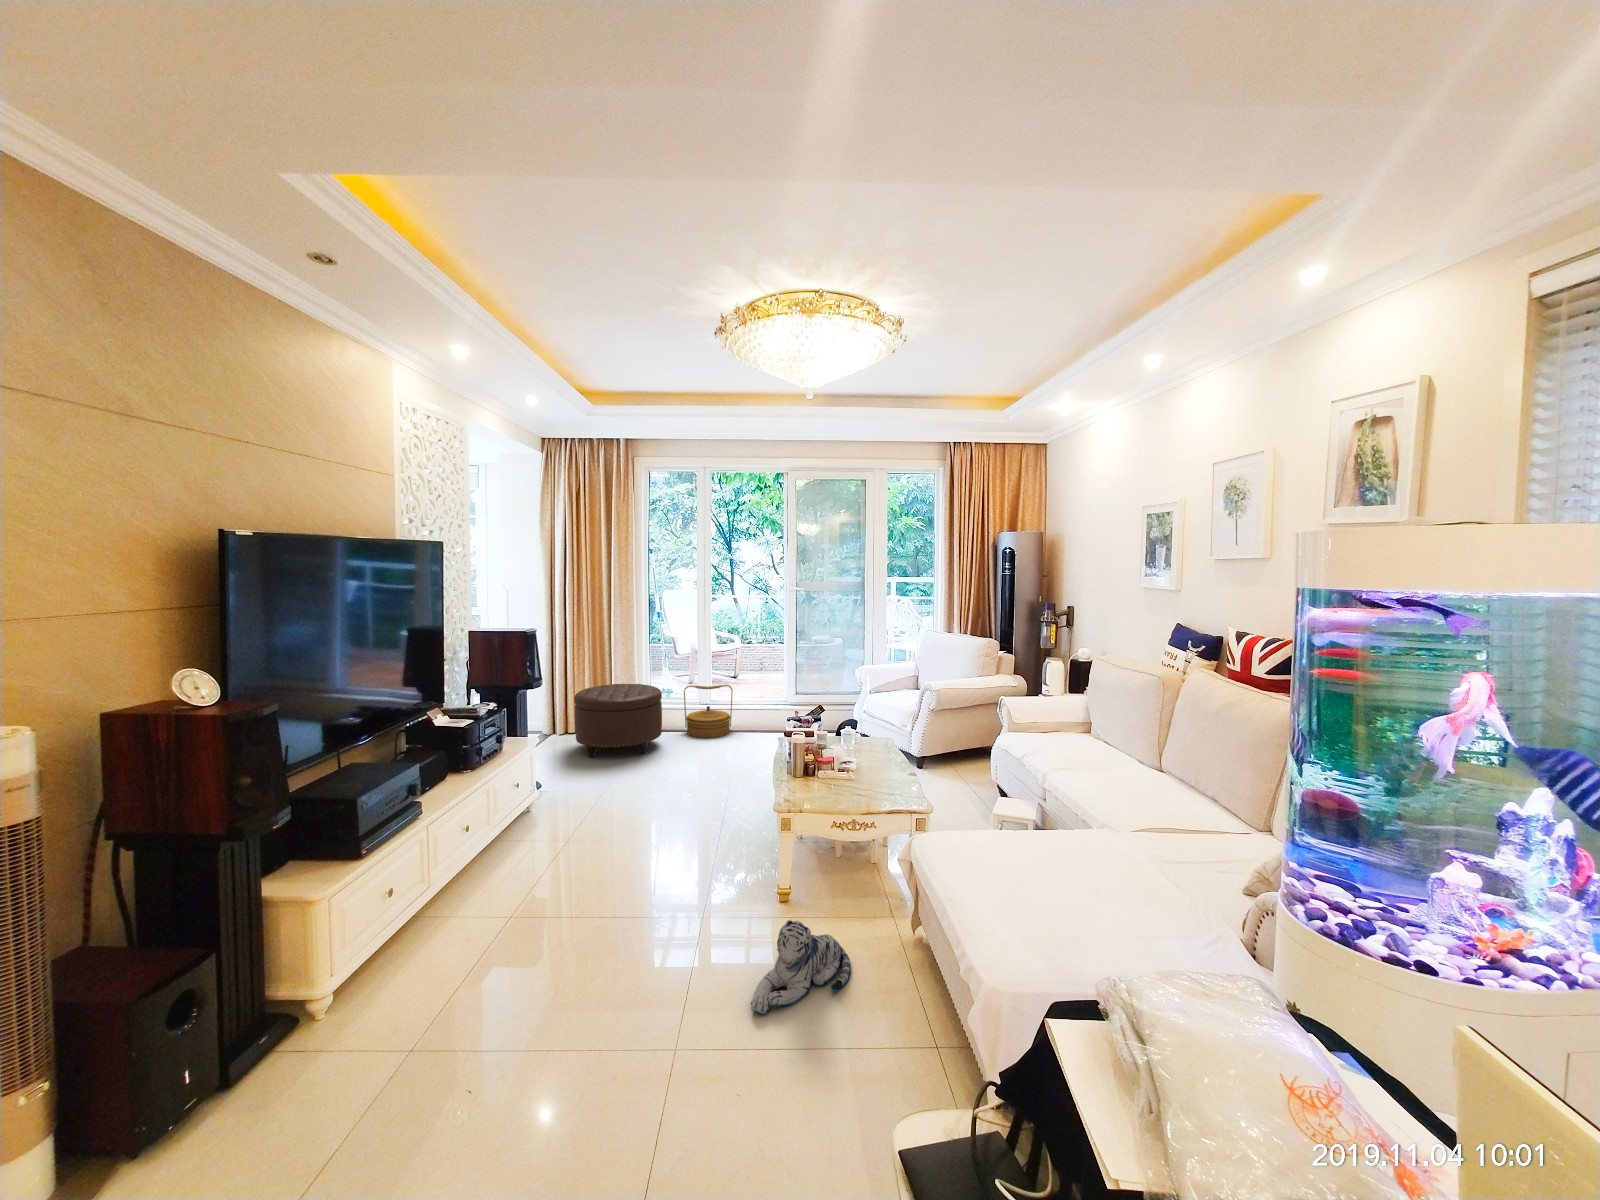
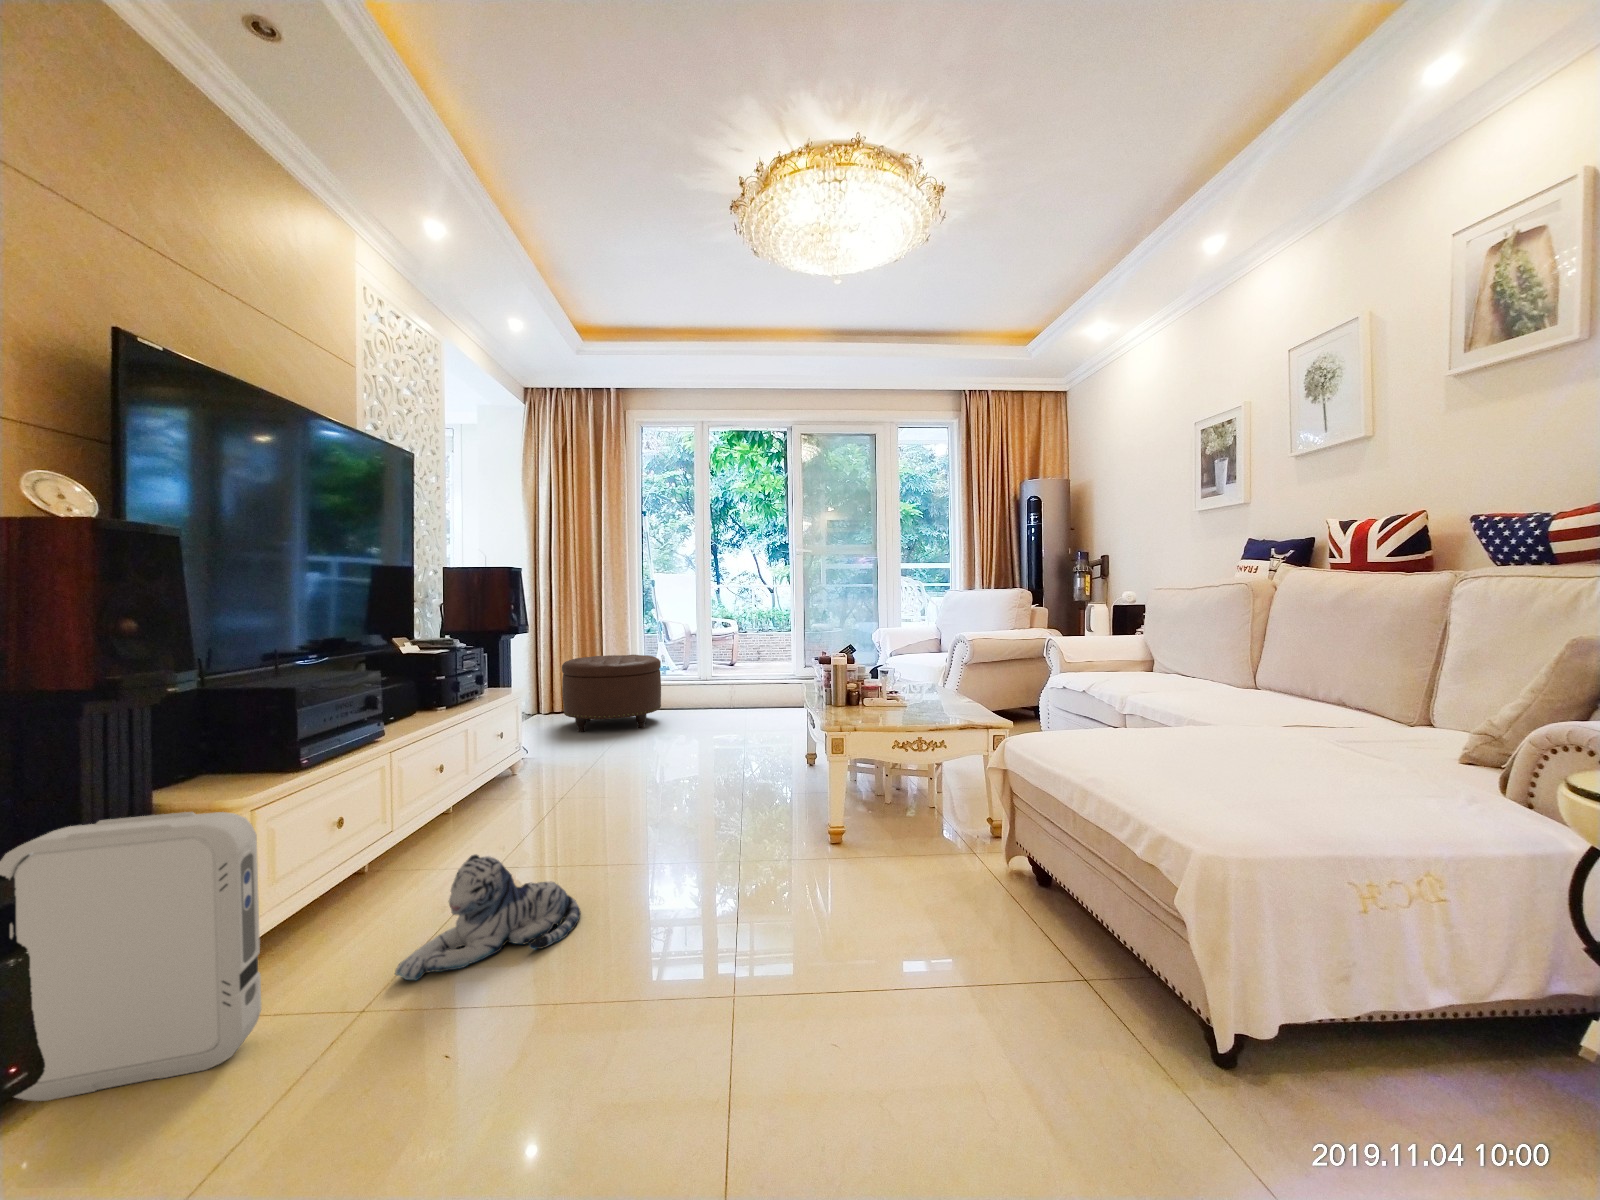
woven basket: present [684,685,733,738] -> none [683,657,738,714]
air purifier: none [166,919,340,1116] -> present [0,812,261,1101]
plush toy: present [751,920,851,1014] -> present [395,854,581,980]

